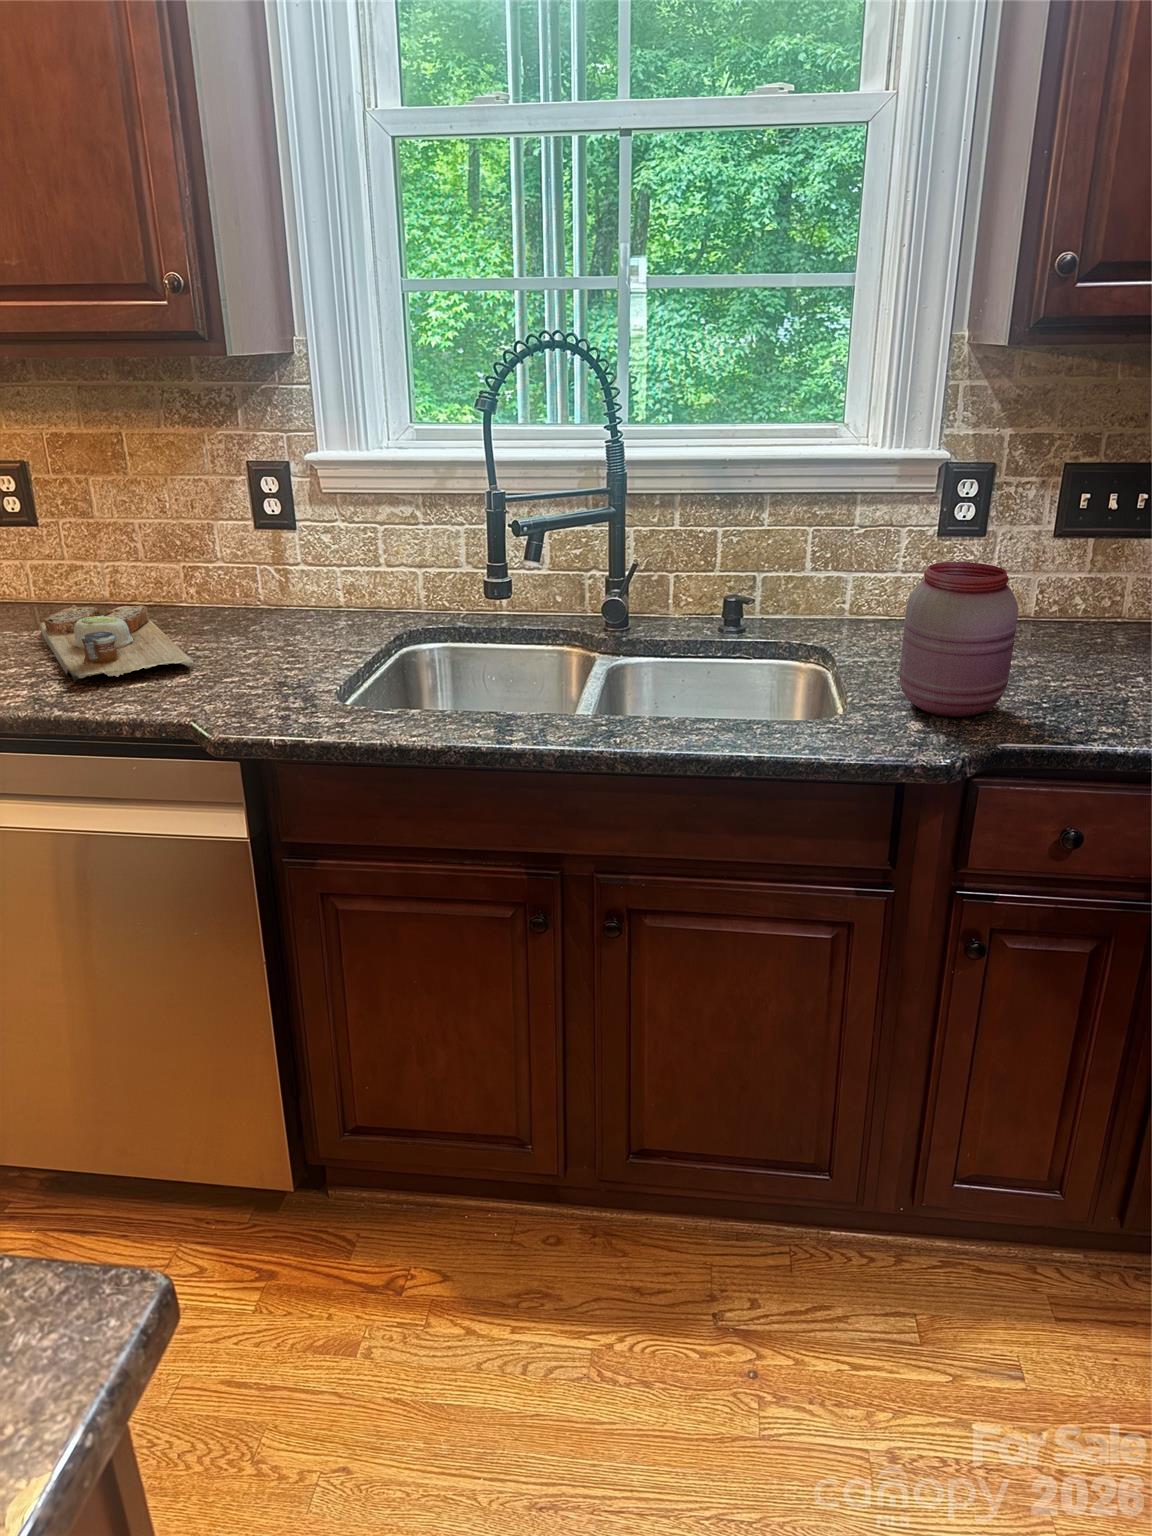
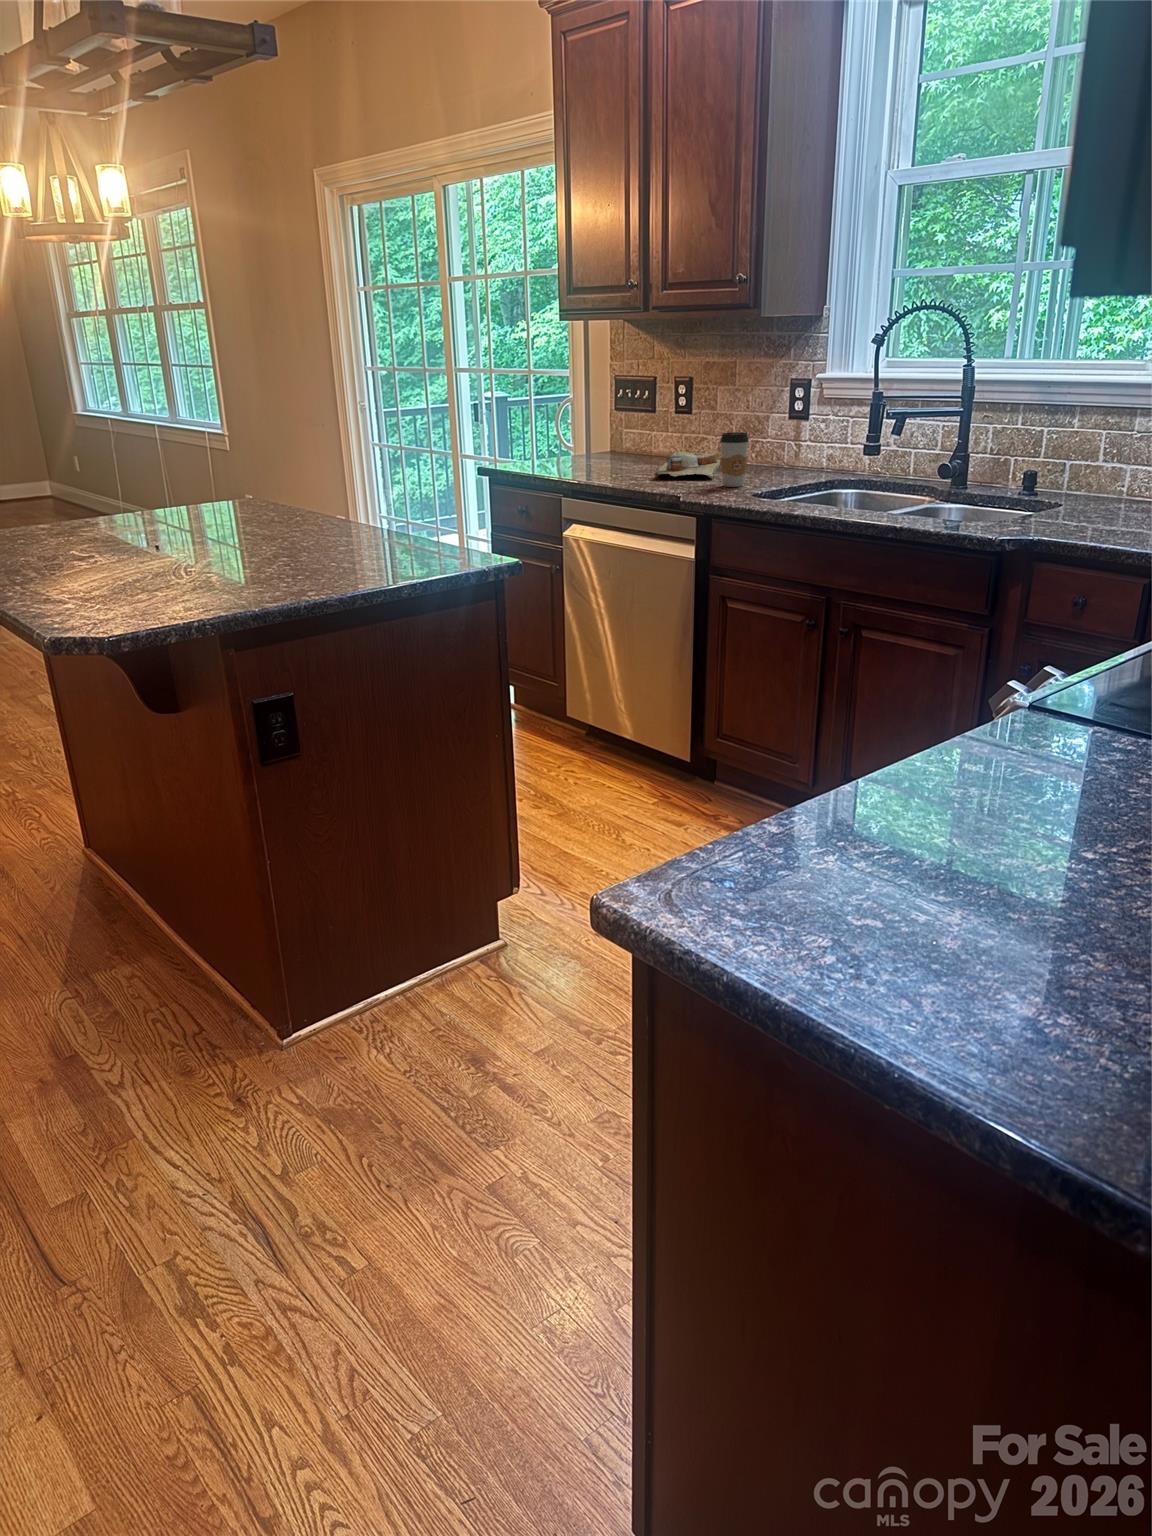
jar: present [899,562,1018,717] -> none [1037,435,1114,530]
coffee cup: none [222,582,281,688] -> present [721,432,749,487]

